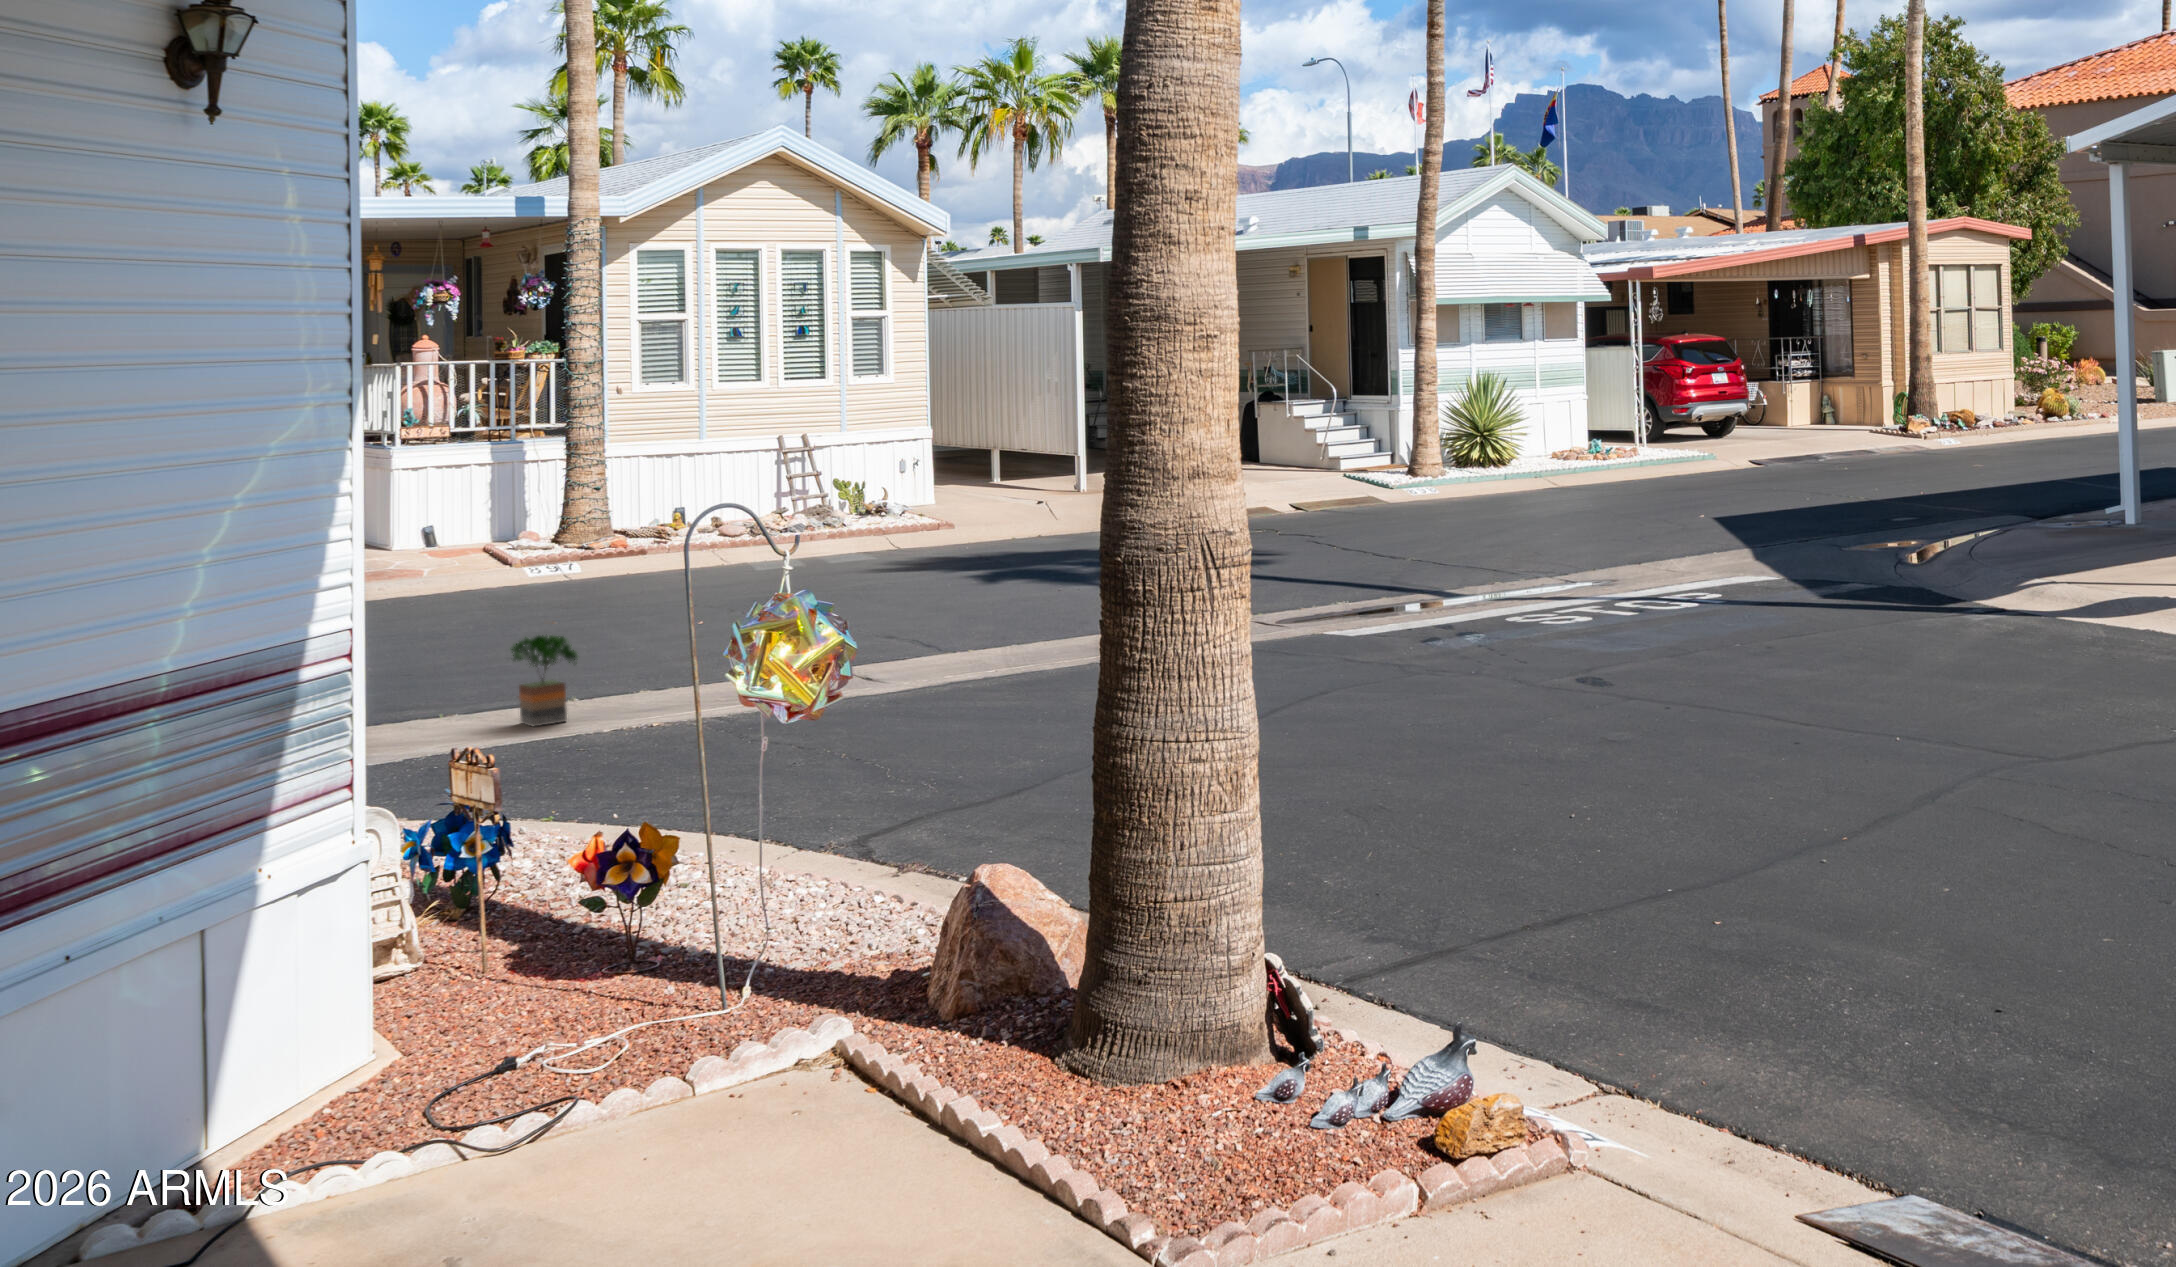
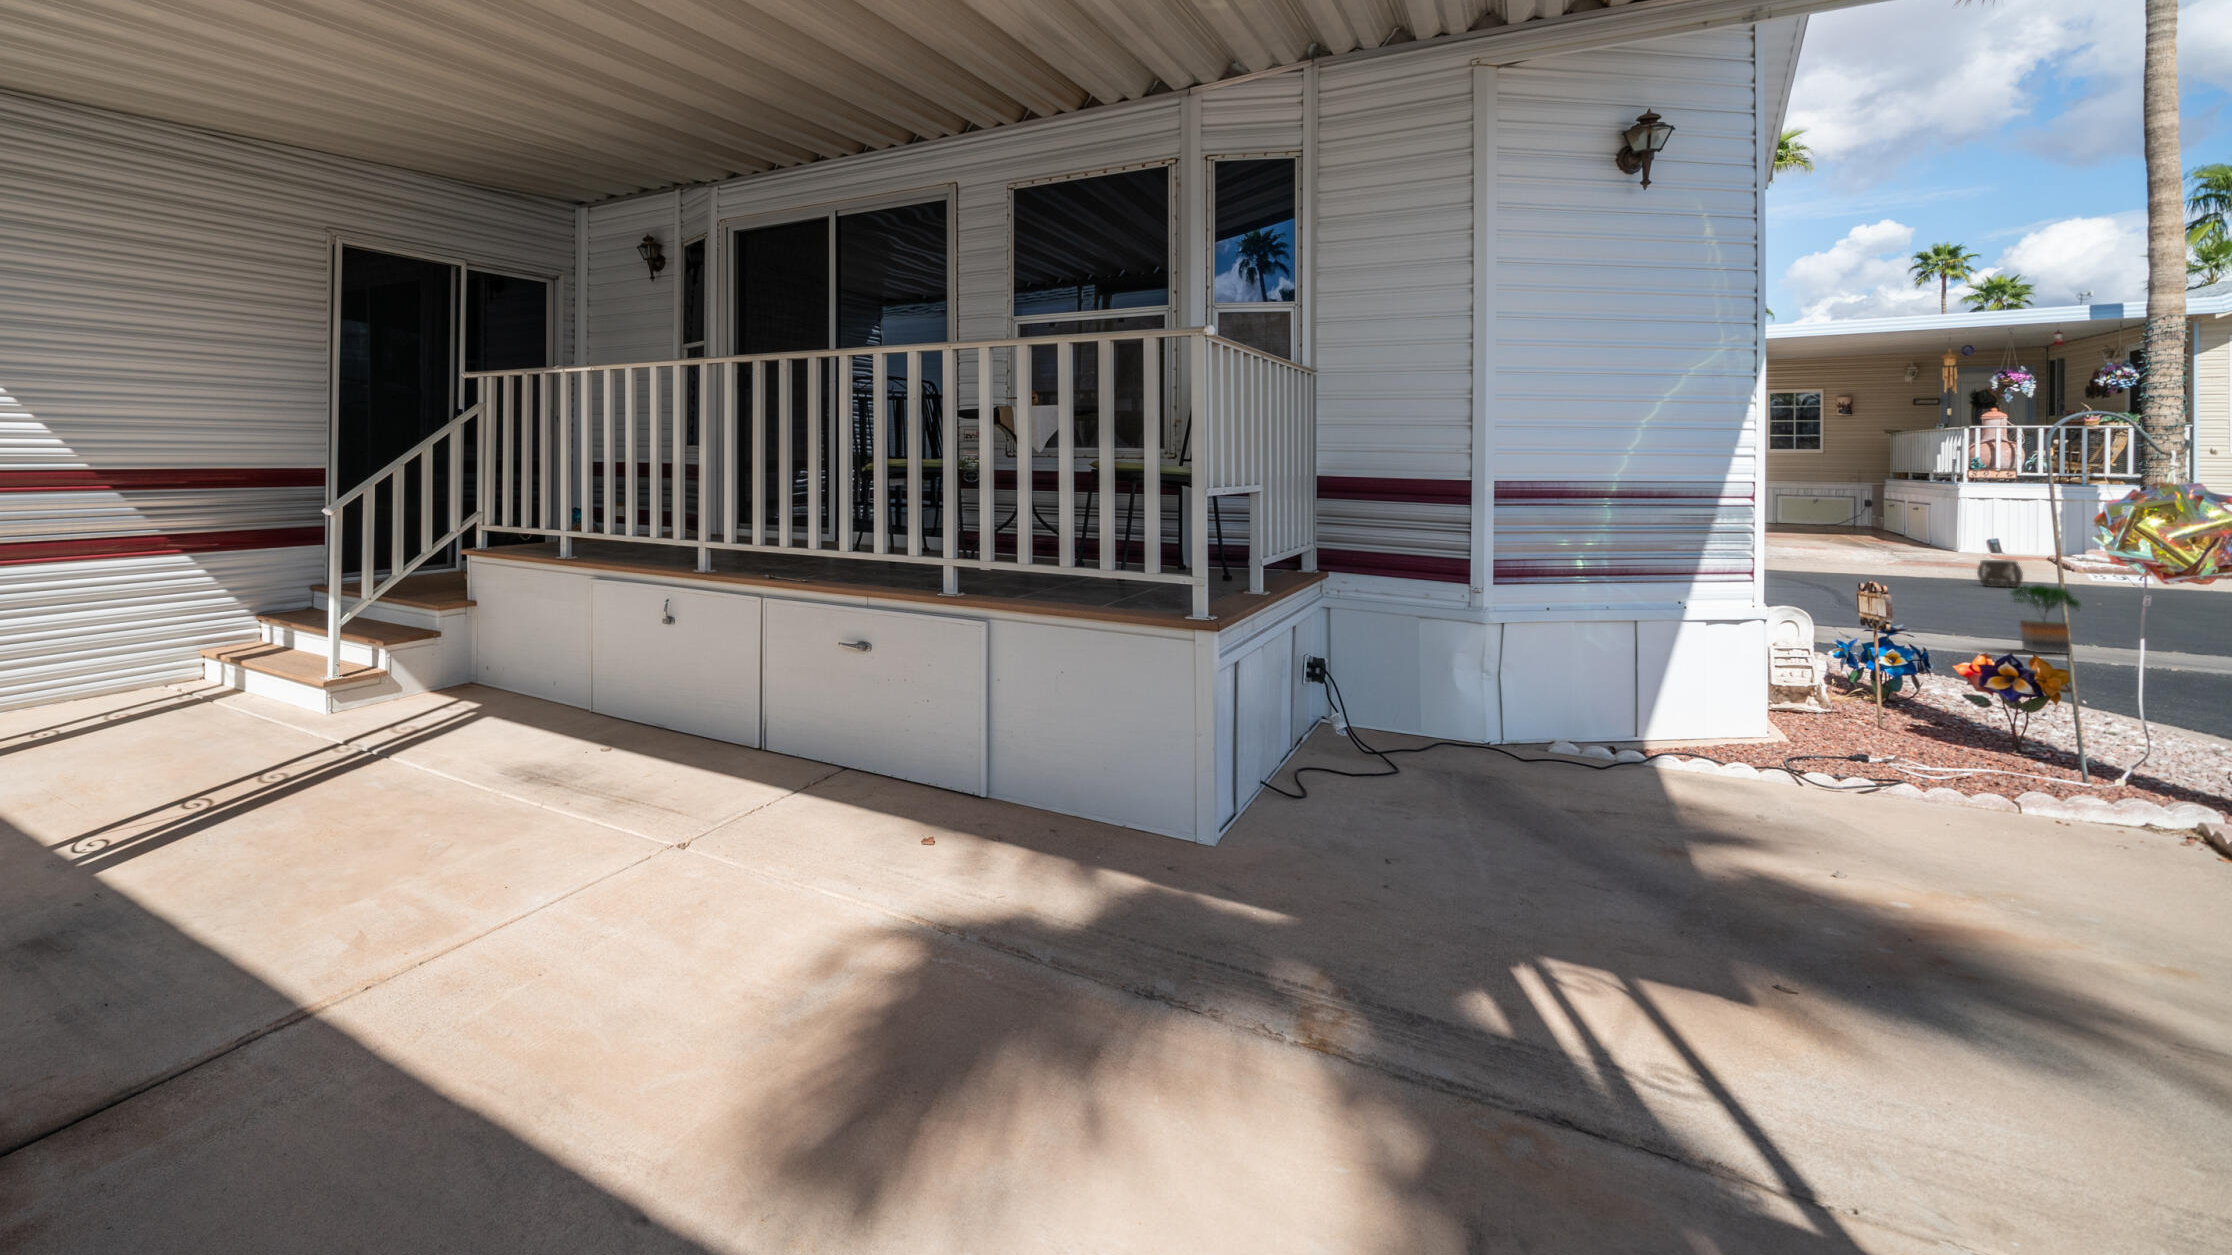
woven basket: none [425,561,472,600] -> present [1977,560,2023,587]

